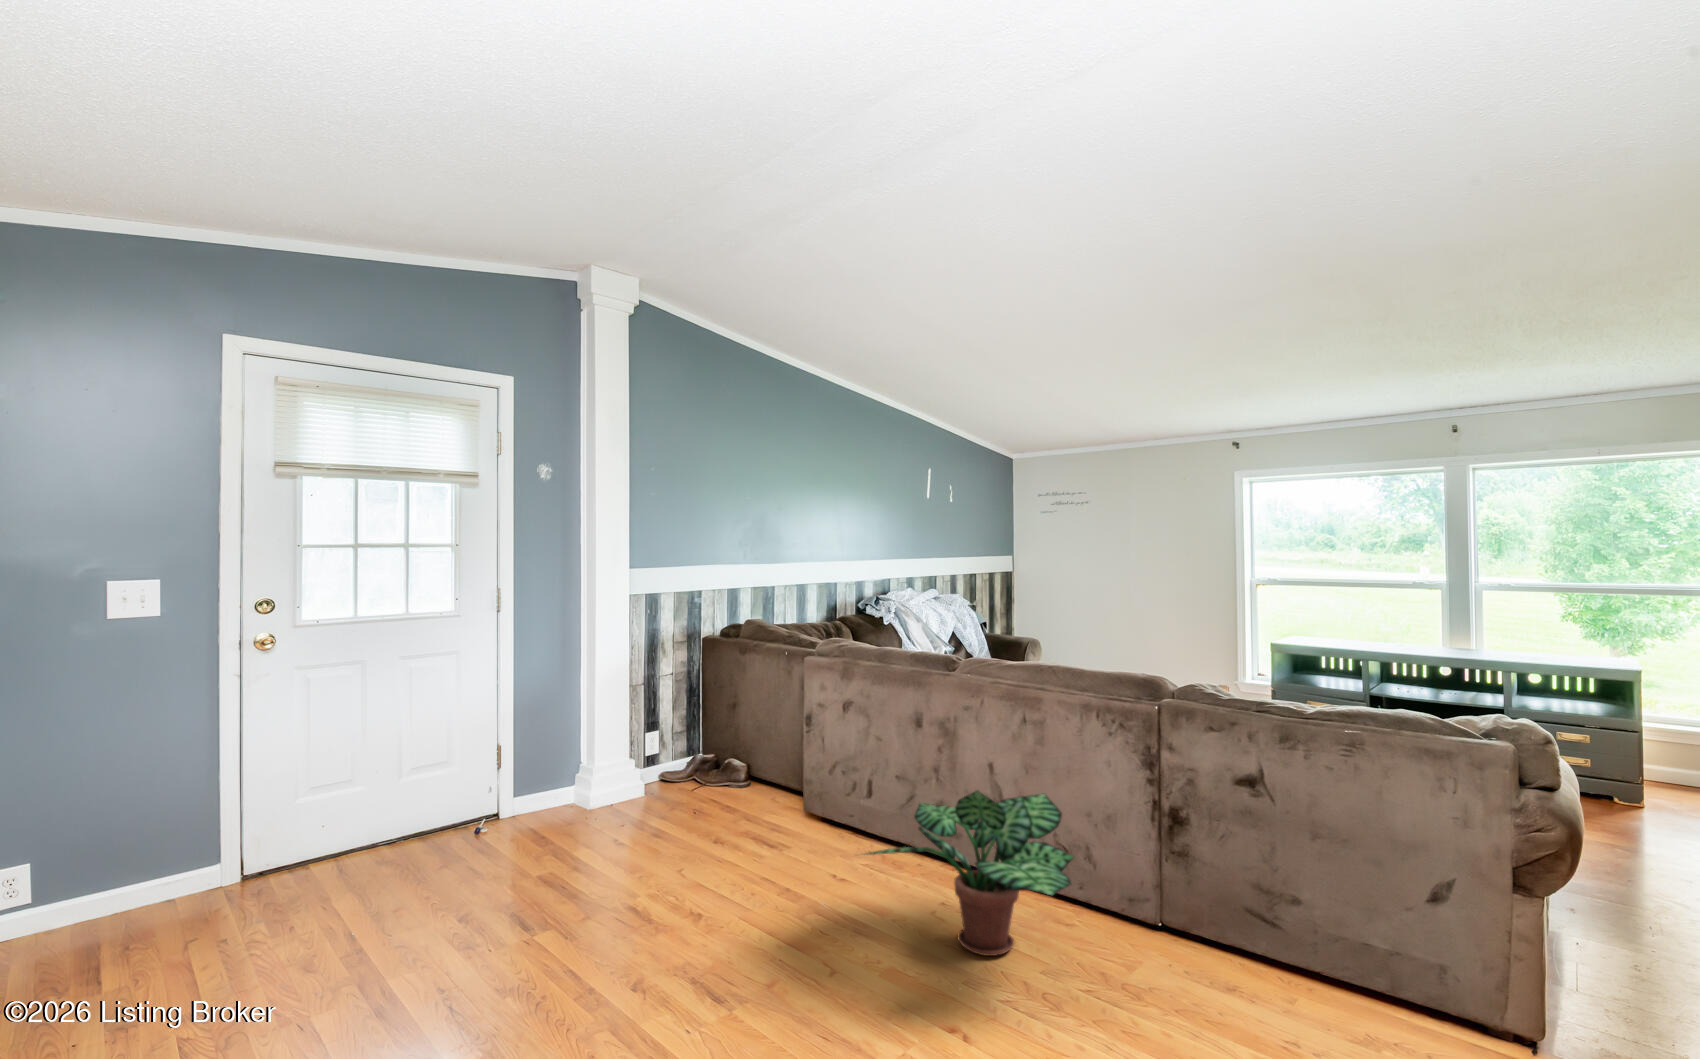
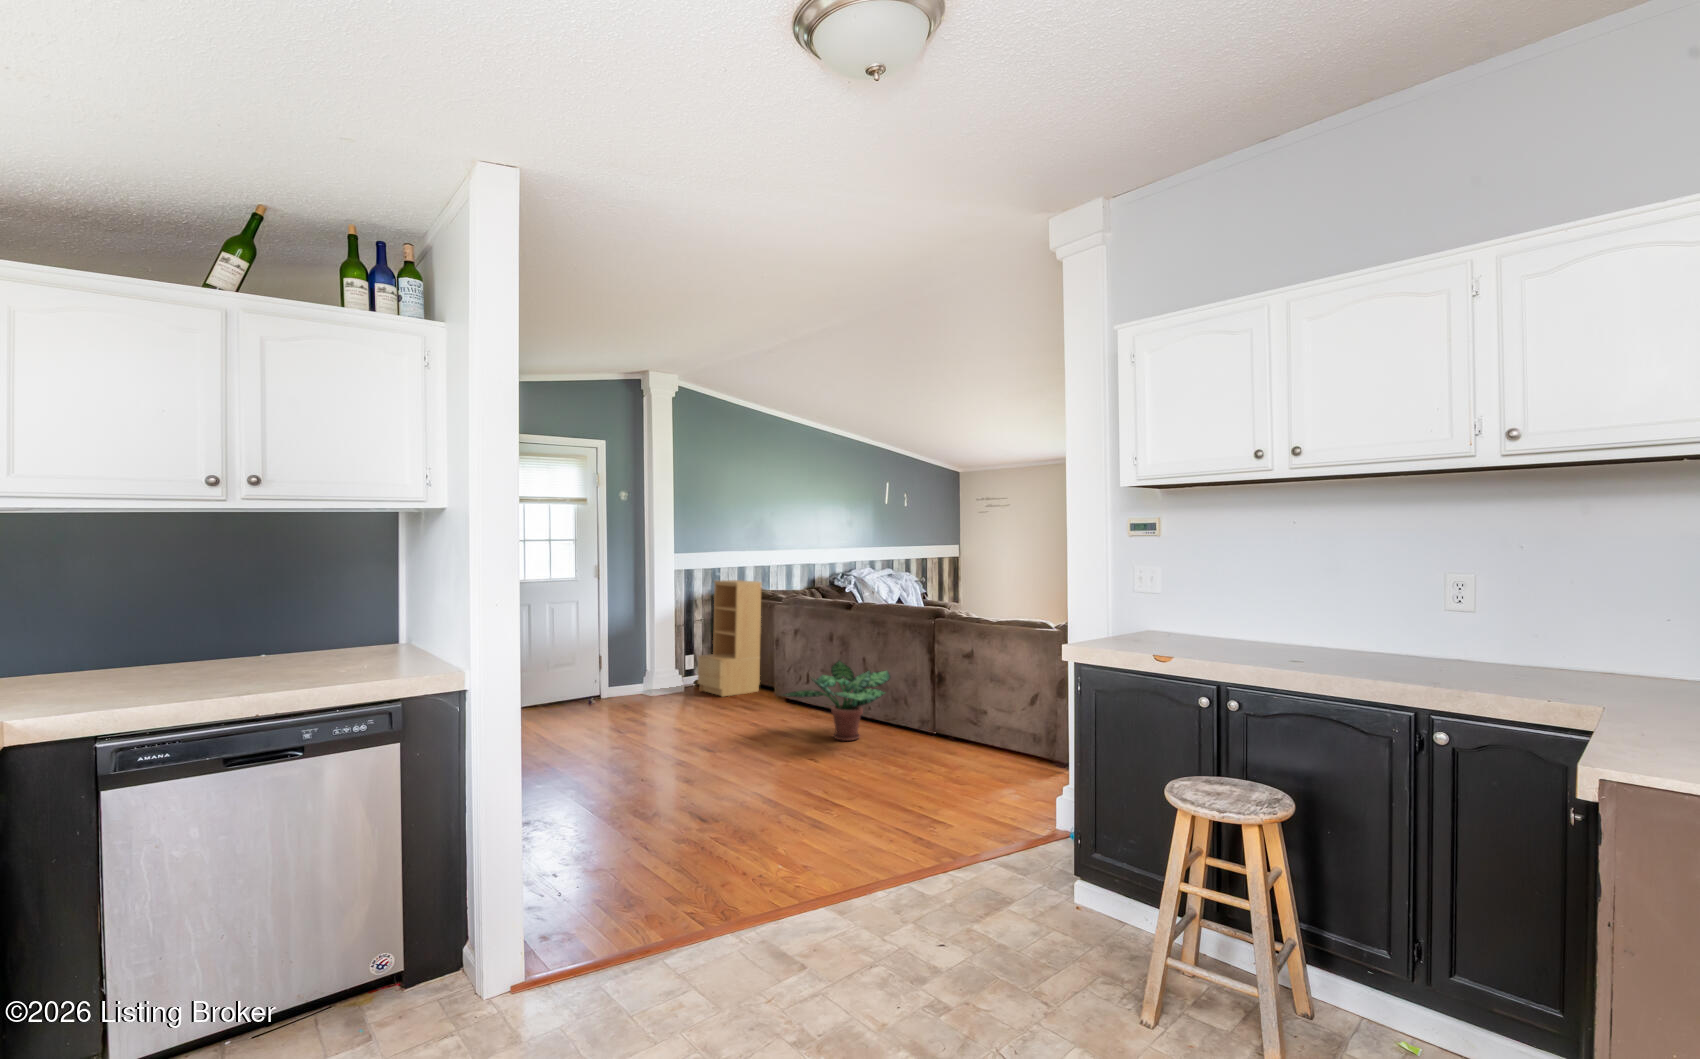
bookshelf: none [667,611,774,812] -> present [698,580,762,697]

